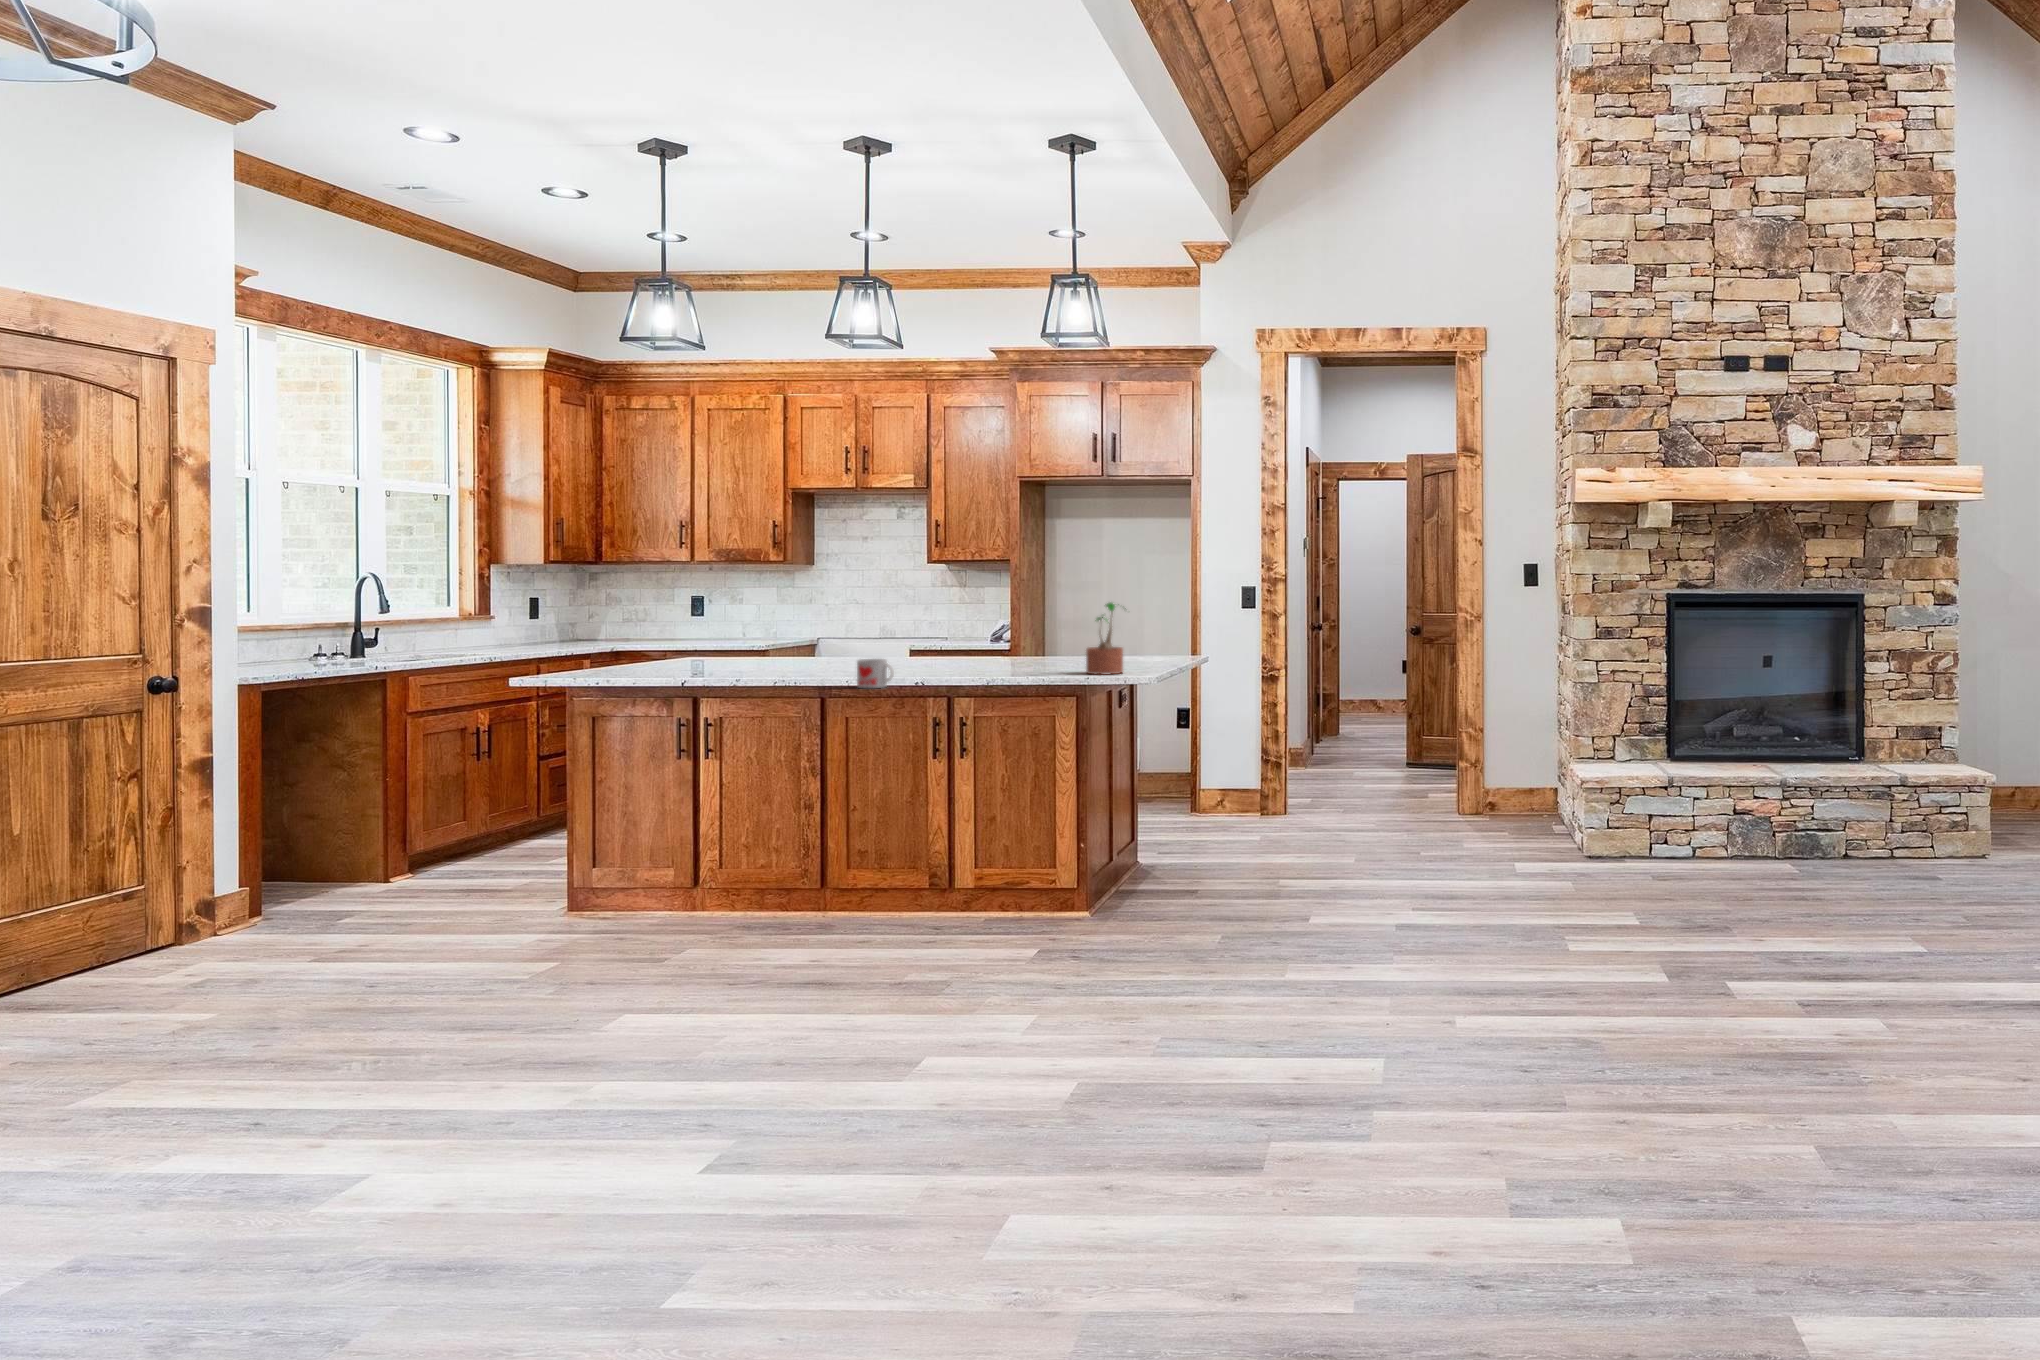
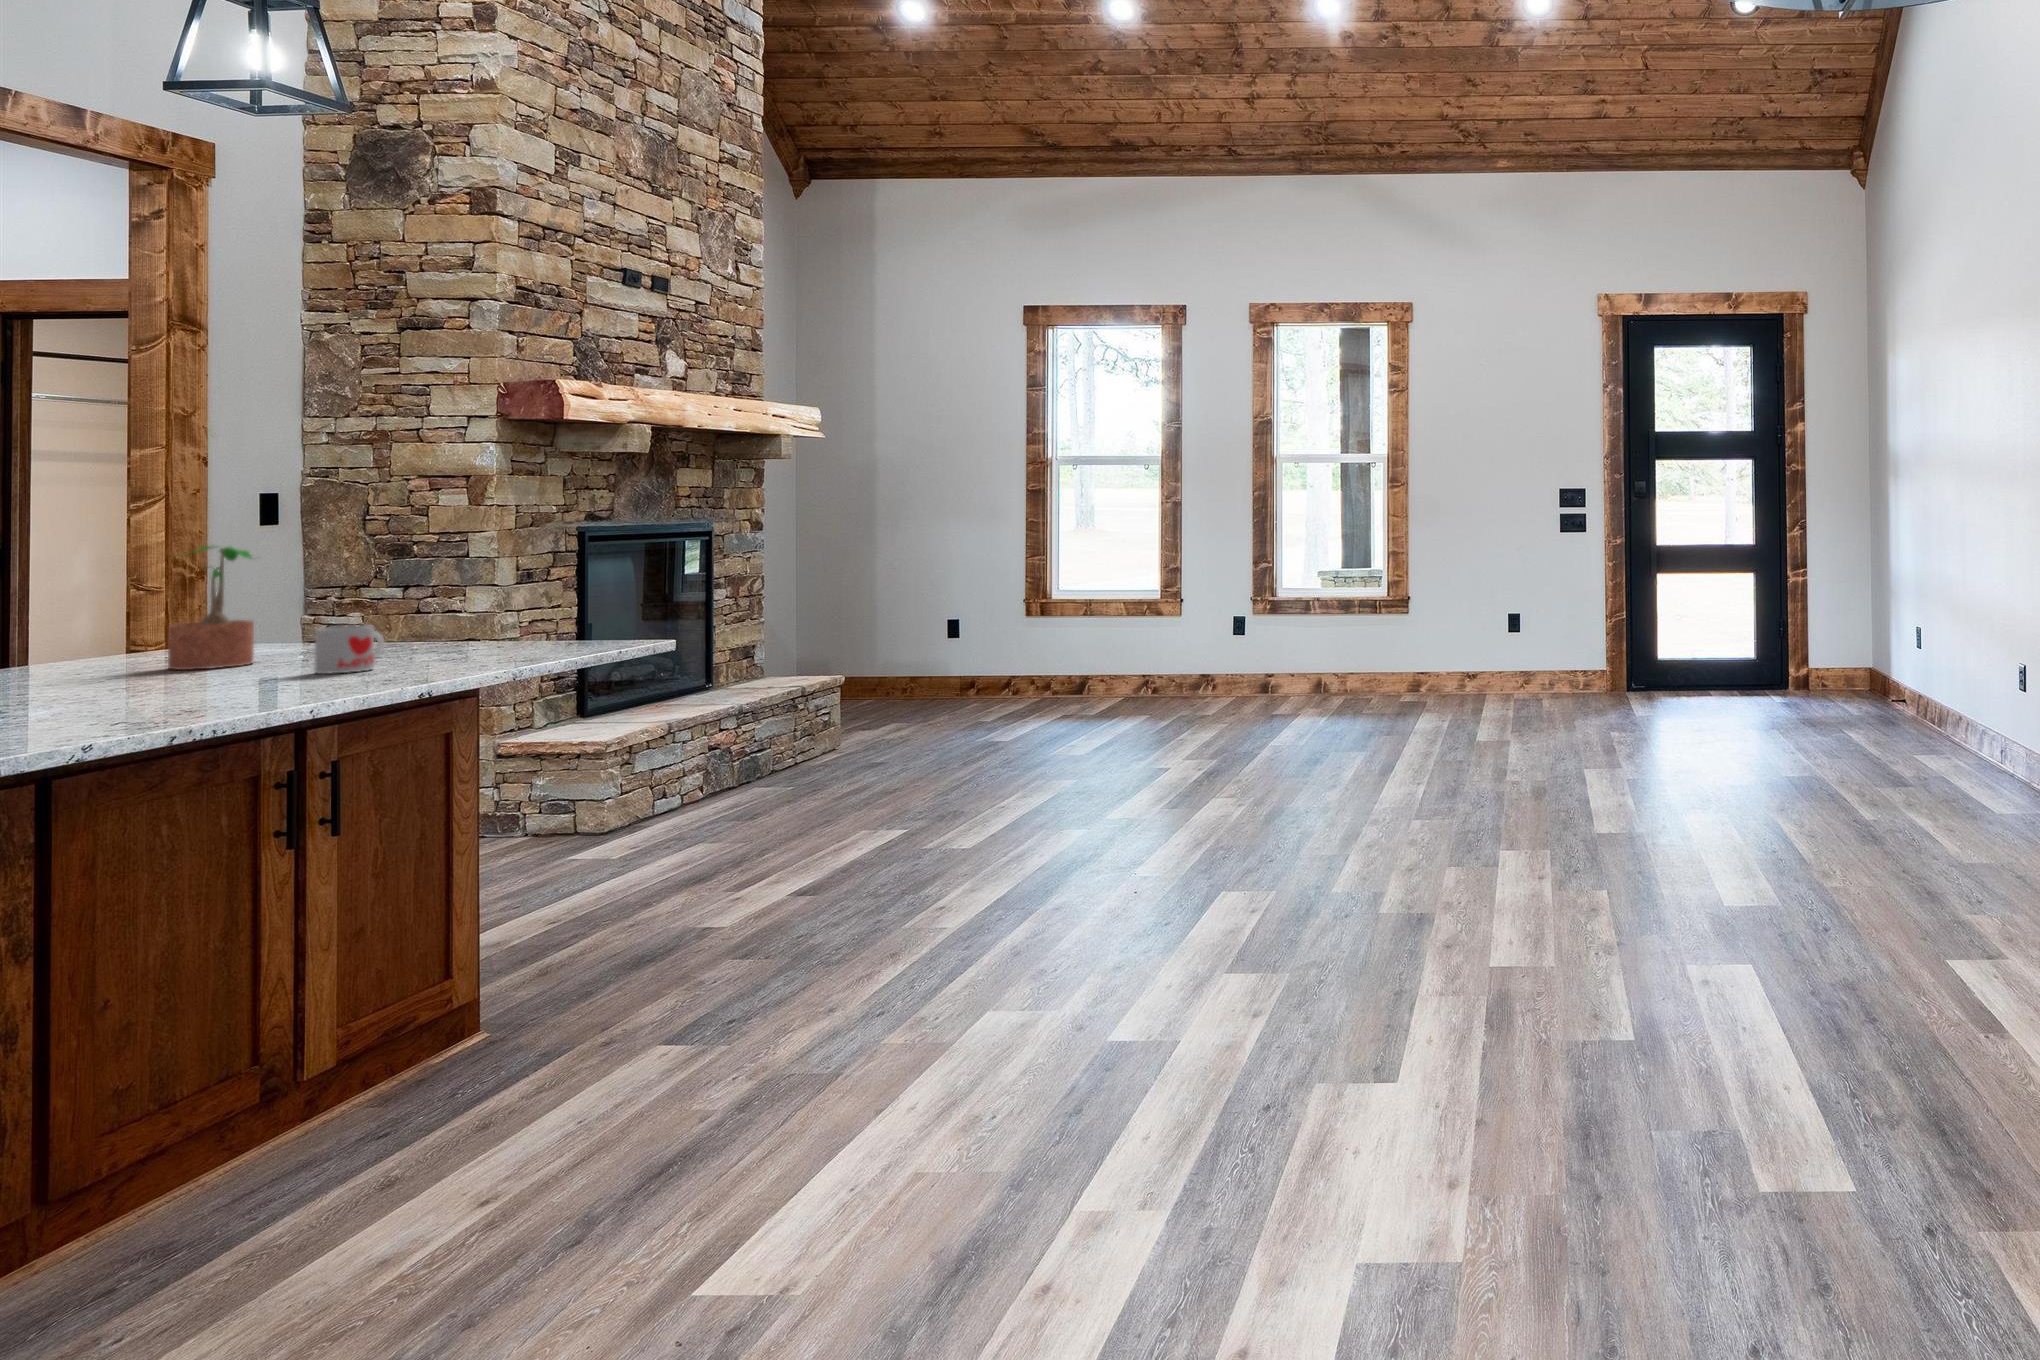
mug: present [857,659,894,688] -> present [314,625,385,674]

